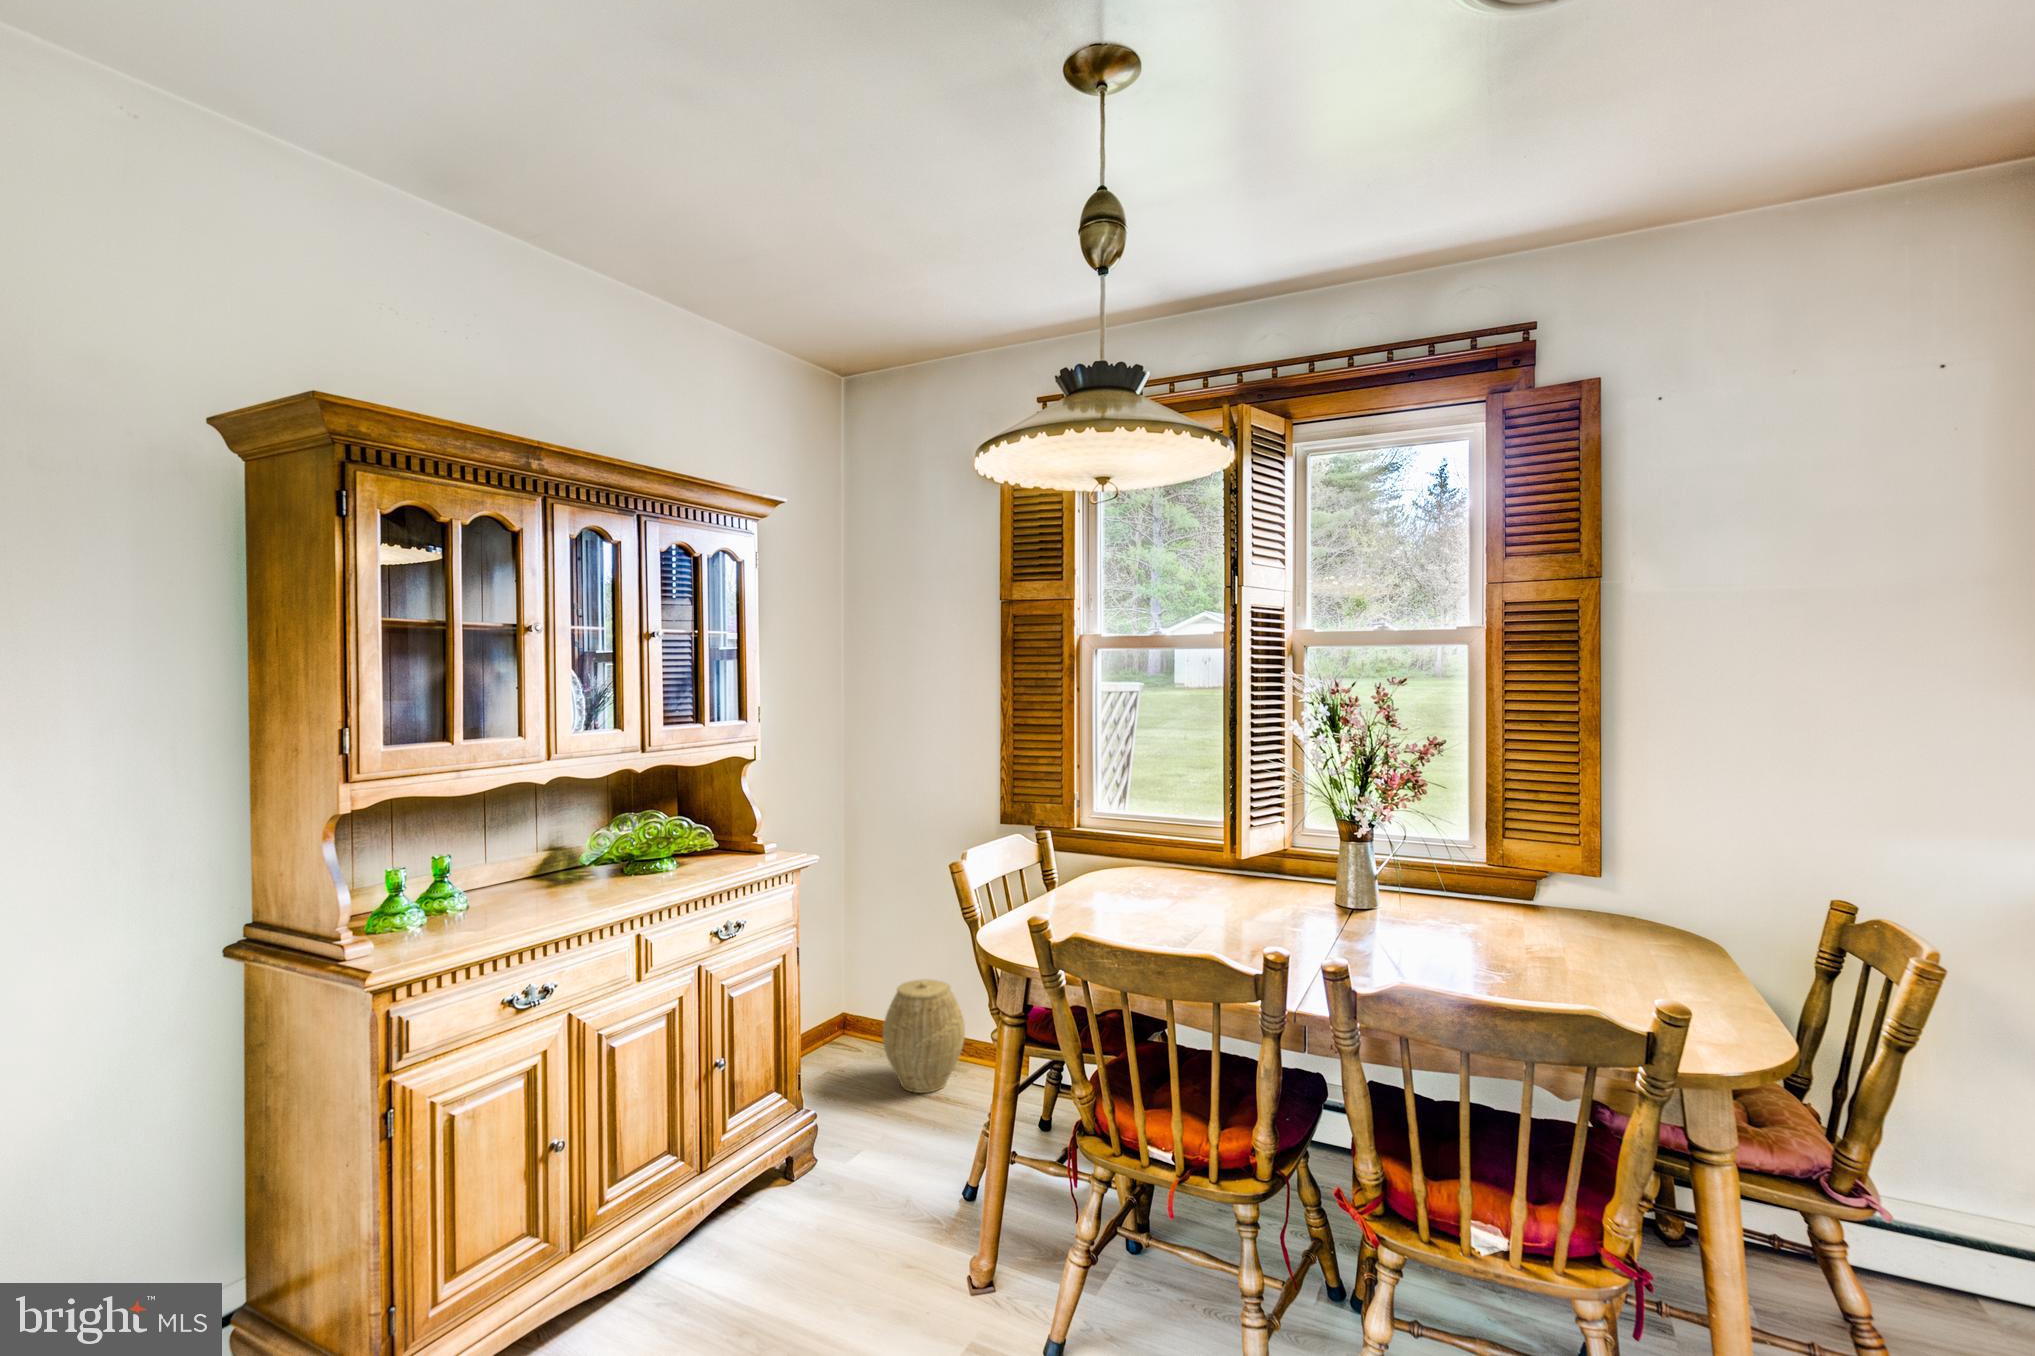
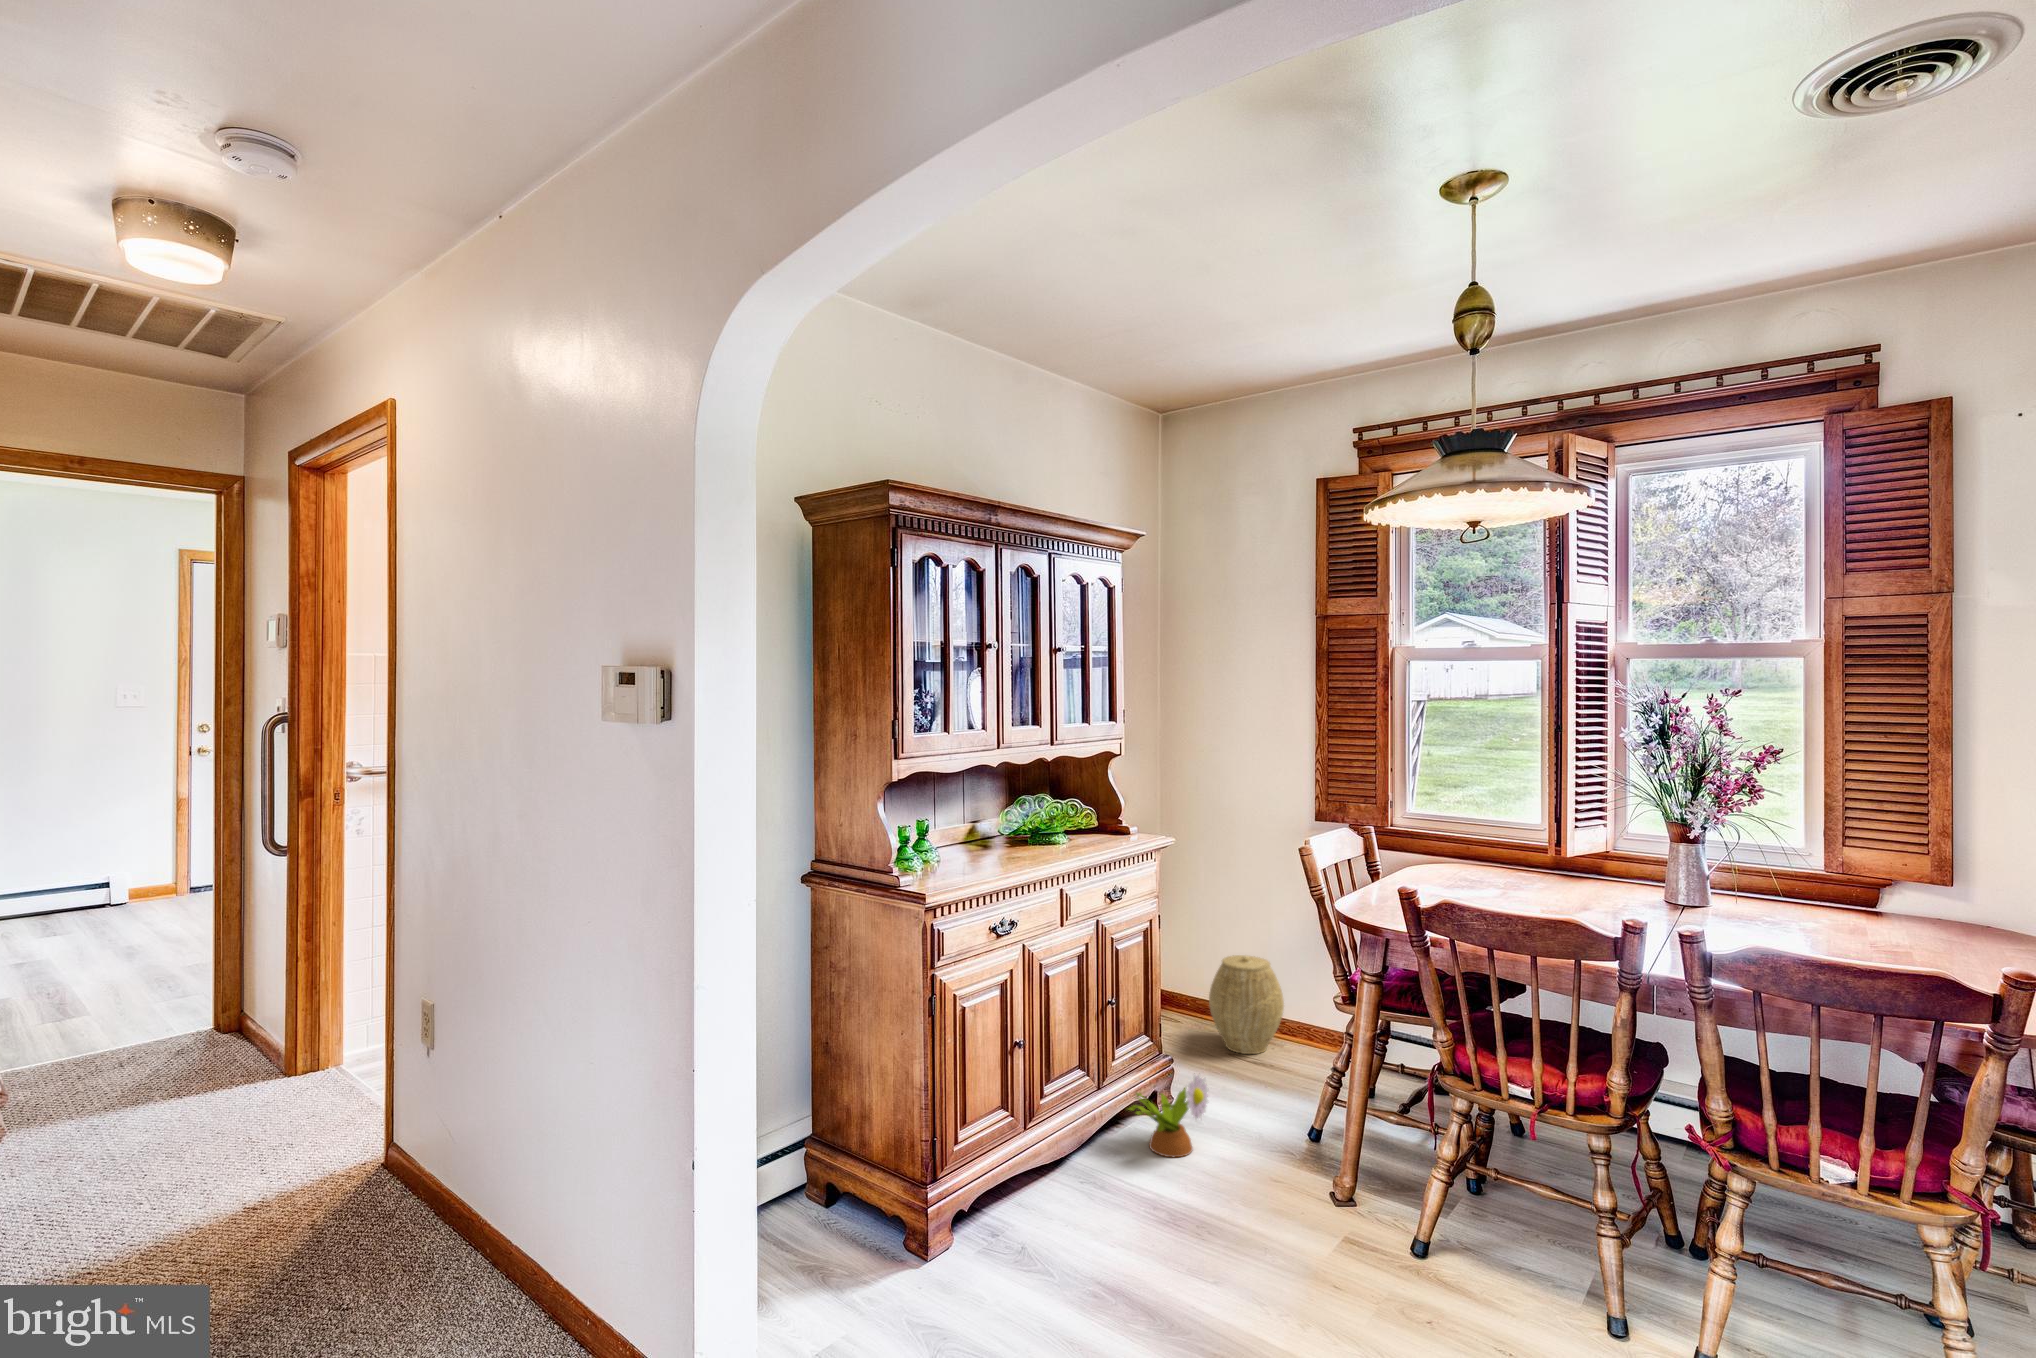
decorative plant: none [736,1142,839,1251] -> present [1129,1074,1208,1157]

